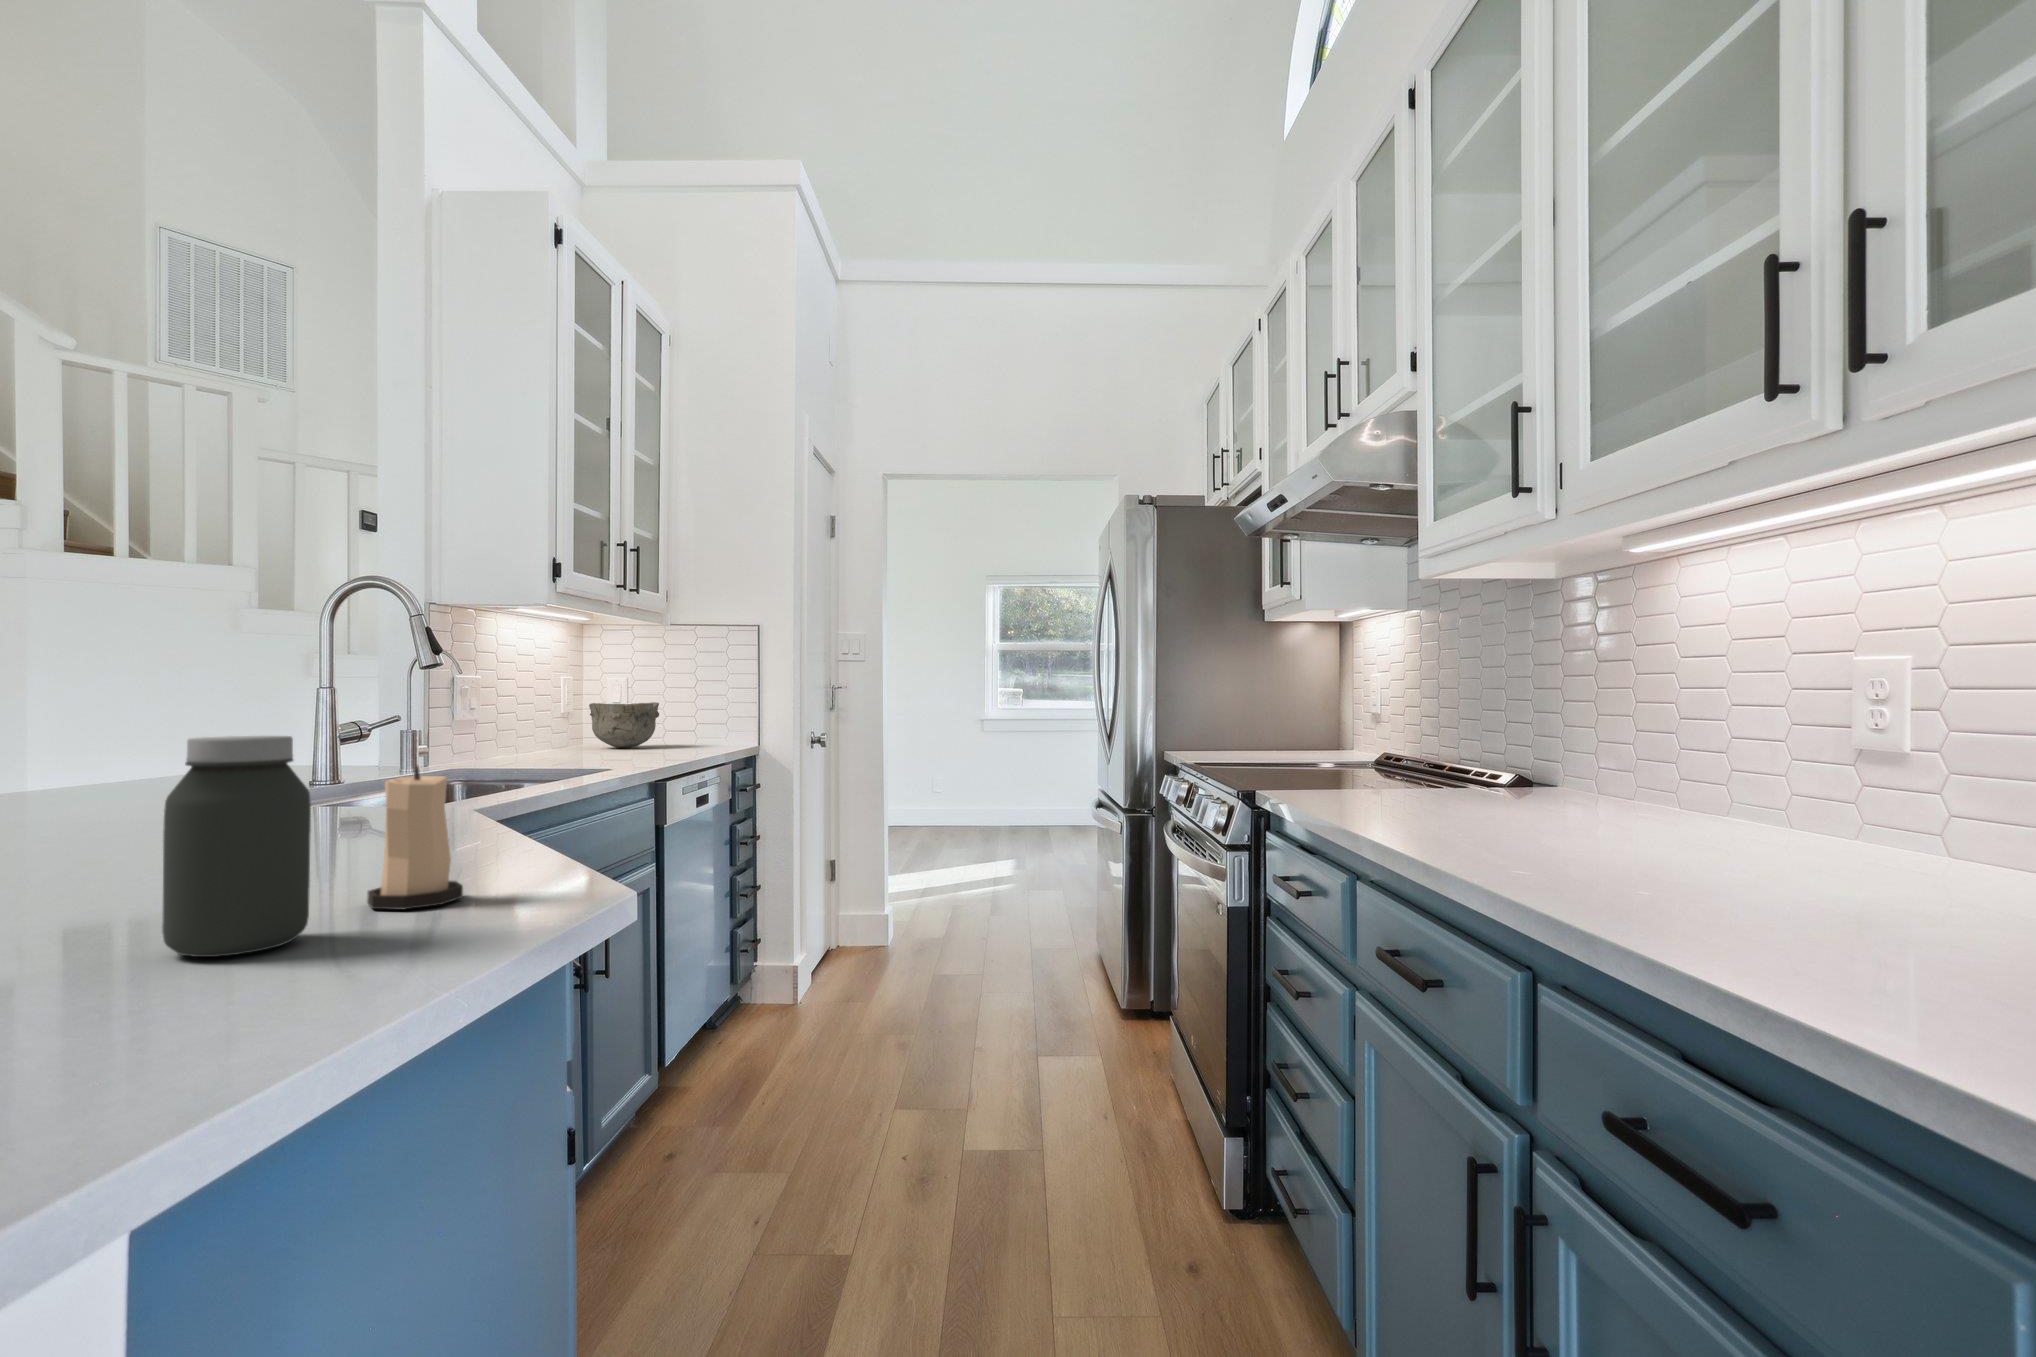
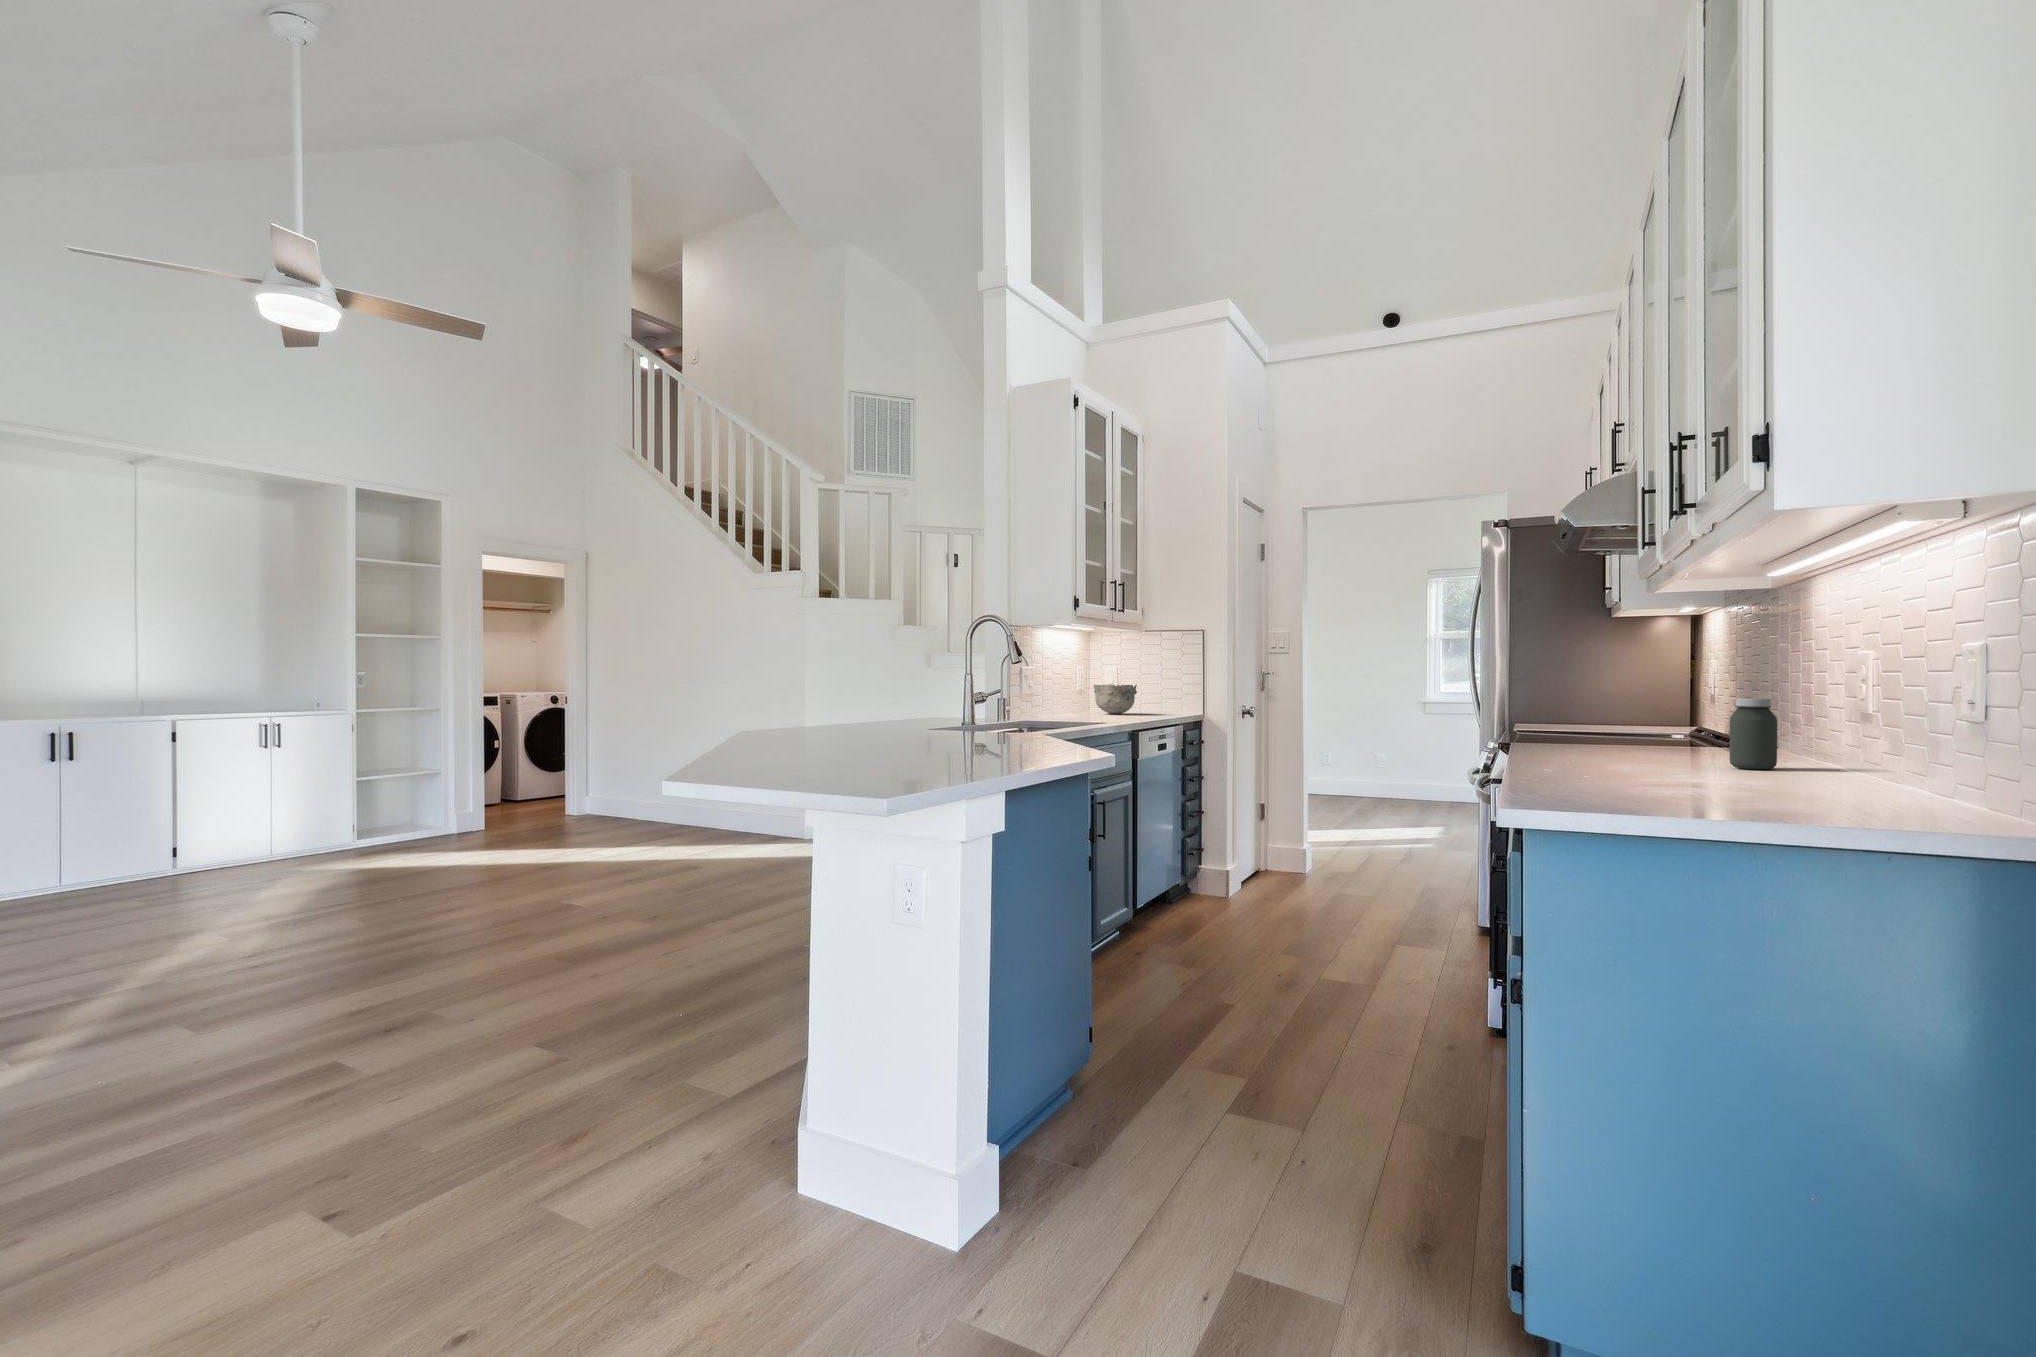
jar: present [162,736,311,957] -> present [1730,698,1777,769]
candle: present [367,766,463,910] -> none [1031,704,1059,753]

